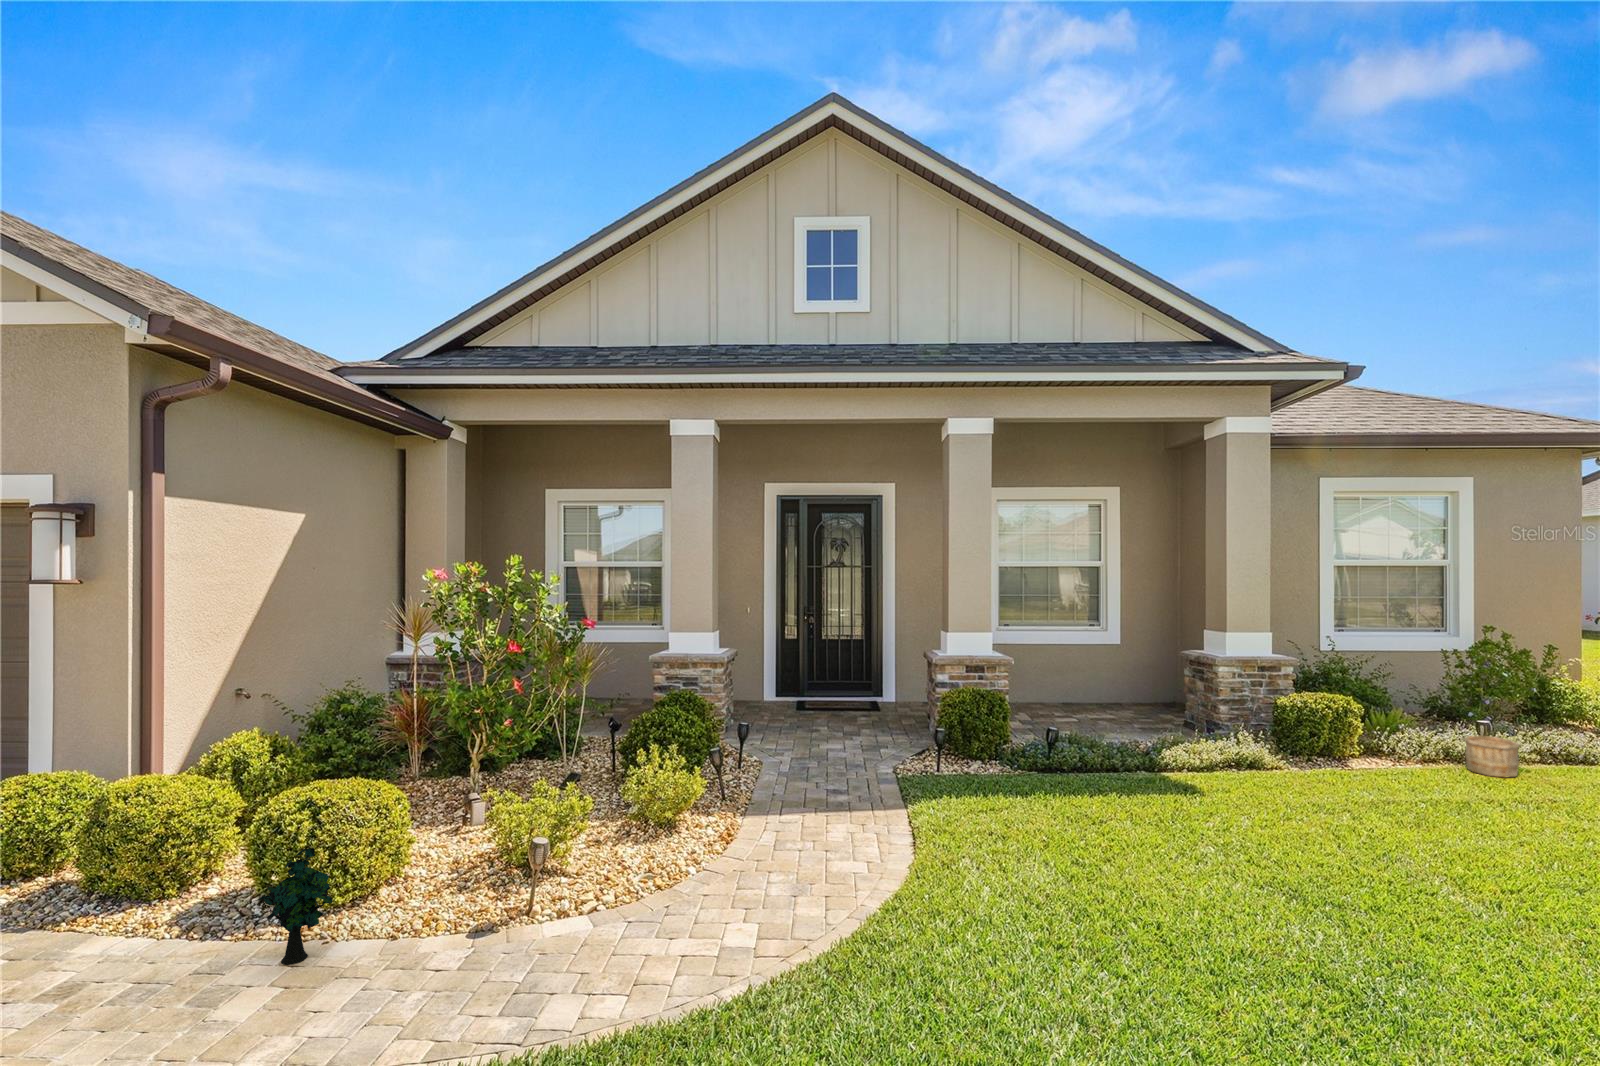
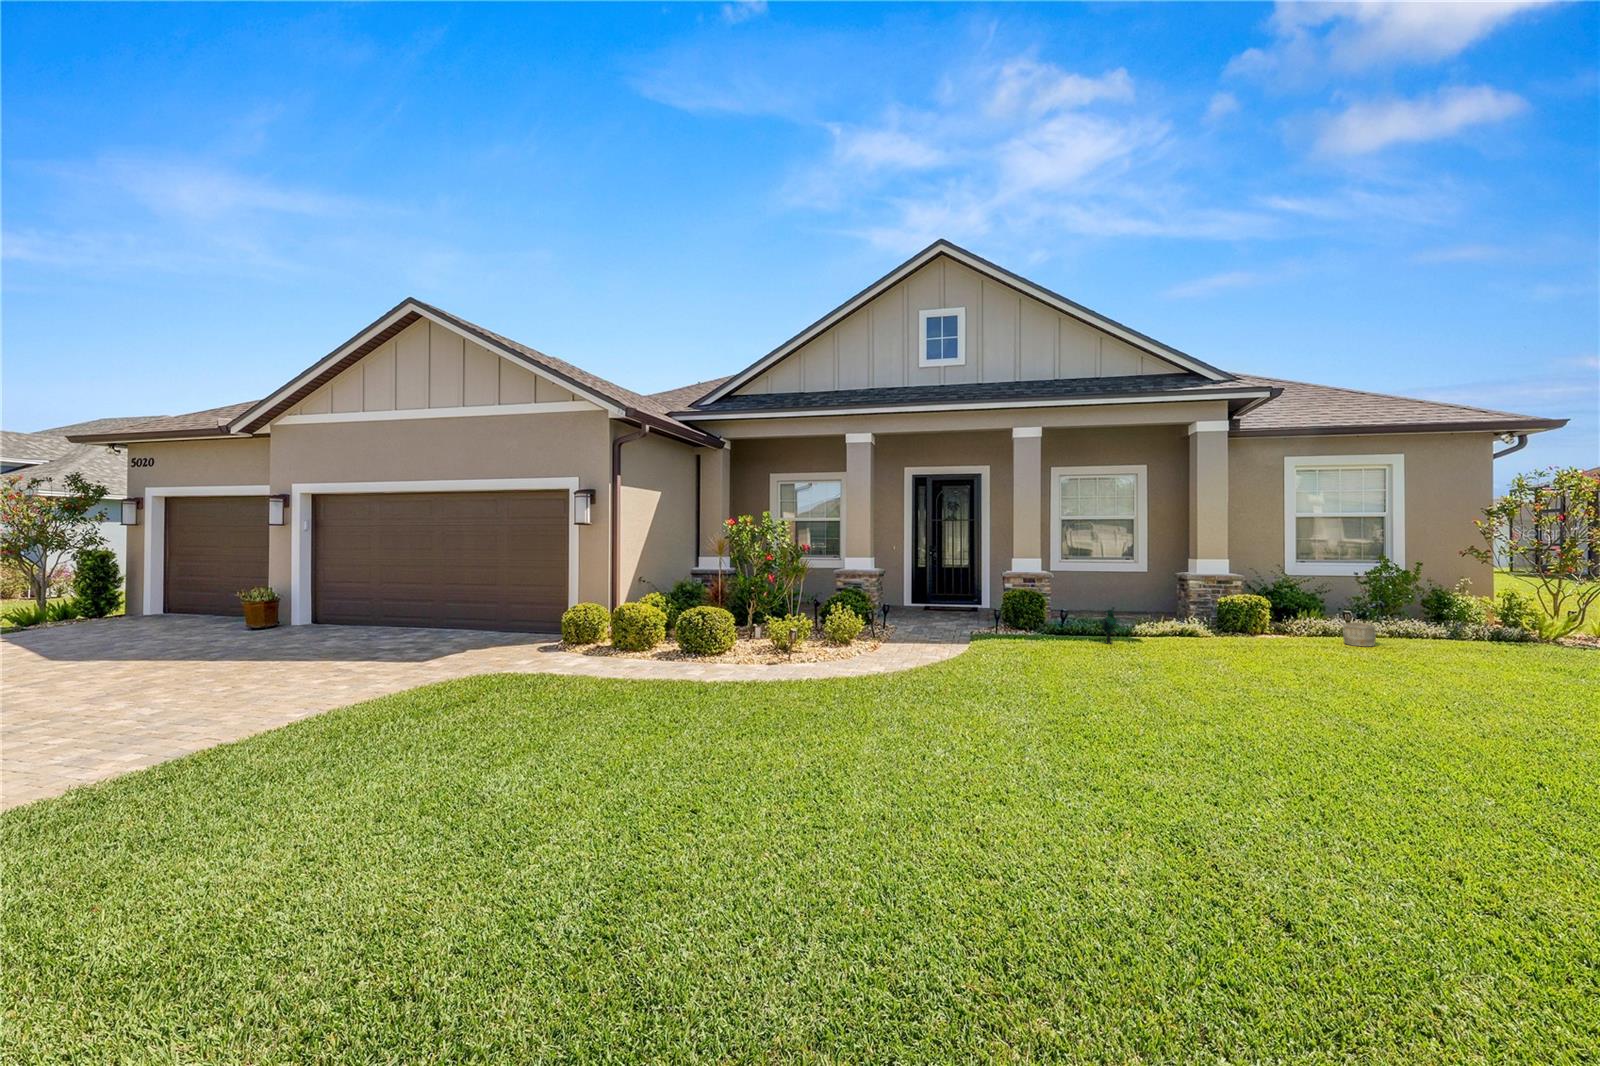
decorative plant: present [256,848,333,965] -> present [1098,607,1120,644]

